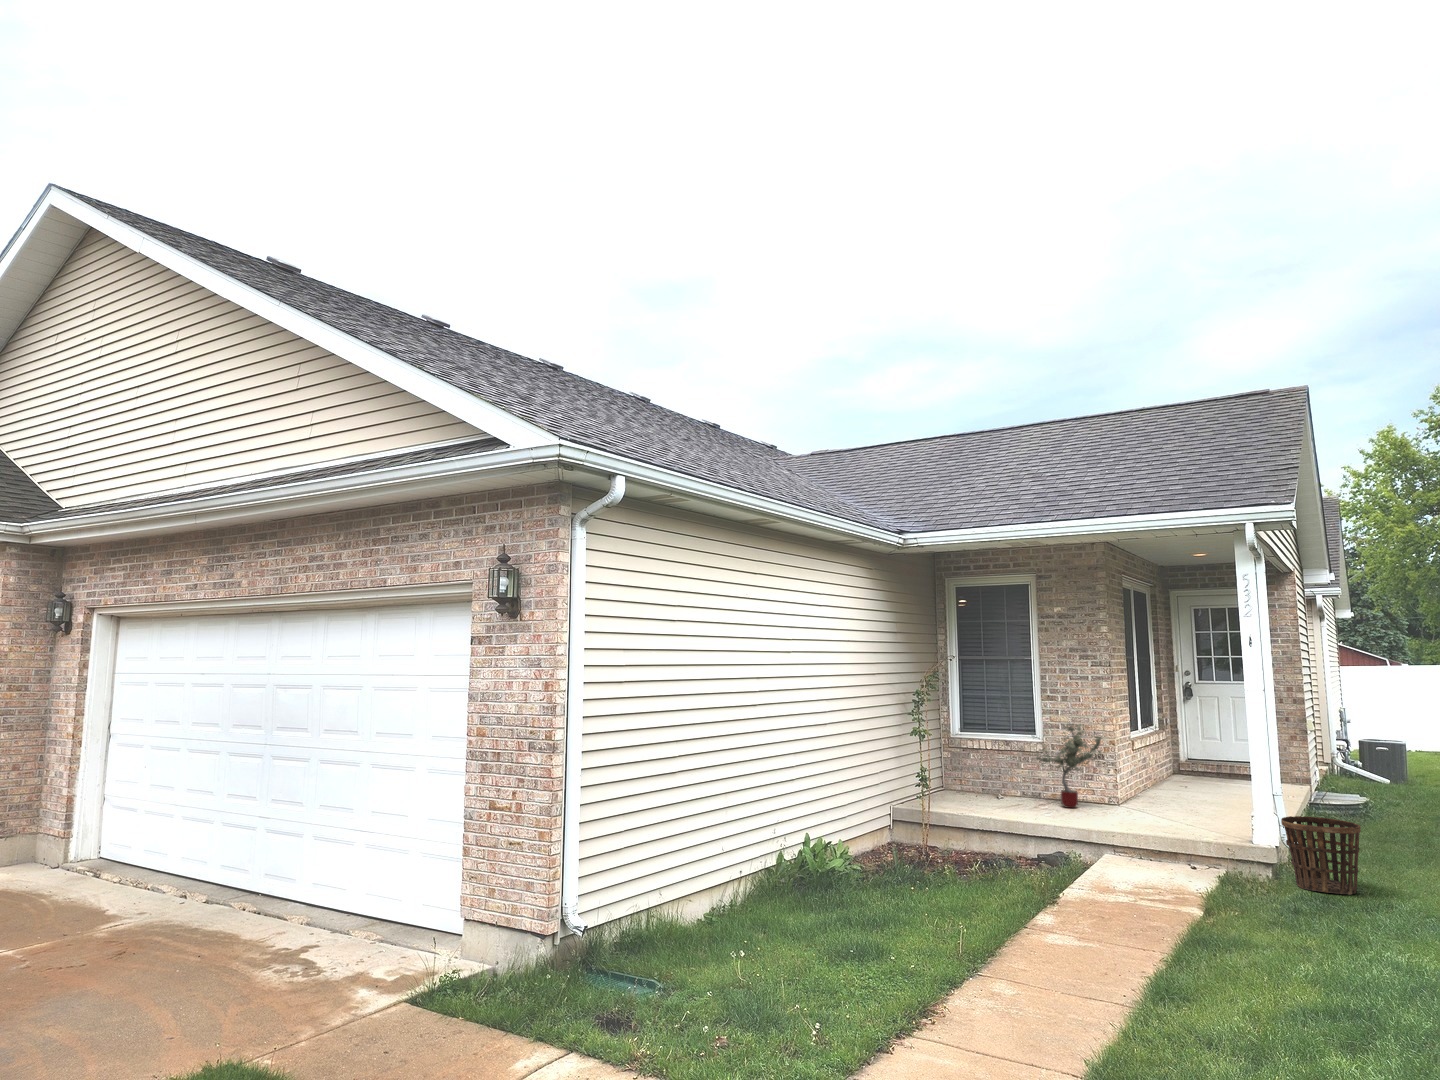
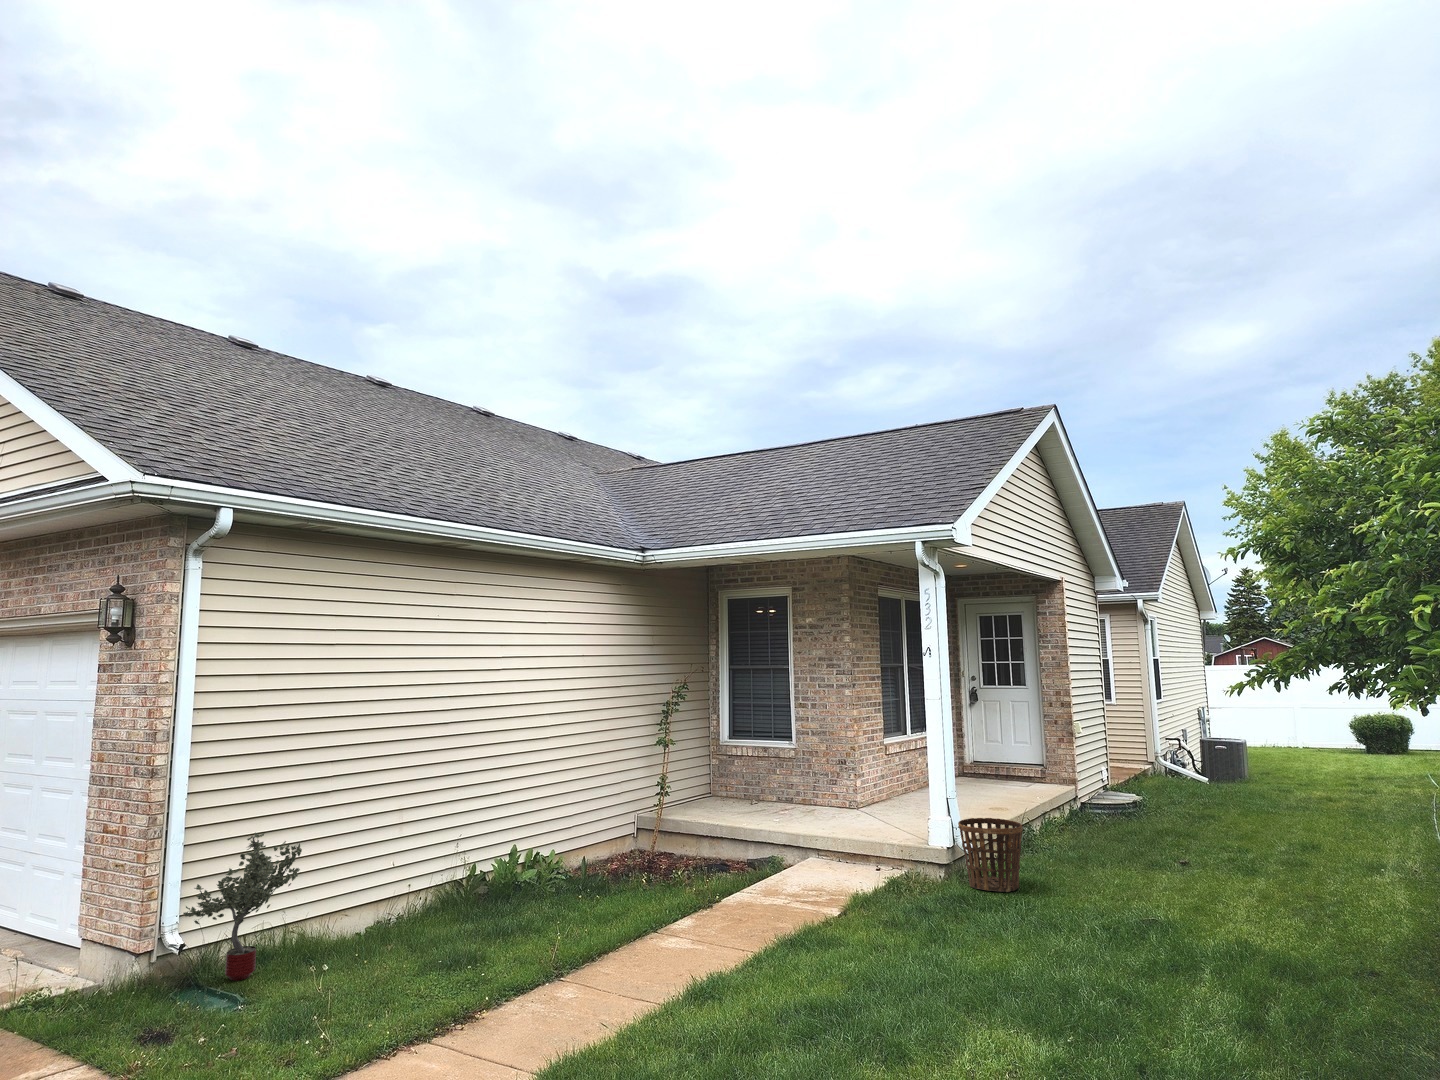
potted tree: present [1035,724,1101,808] -> present [183,833,302,981]

